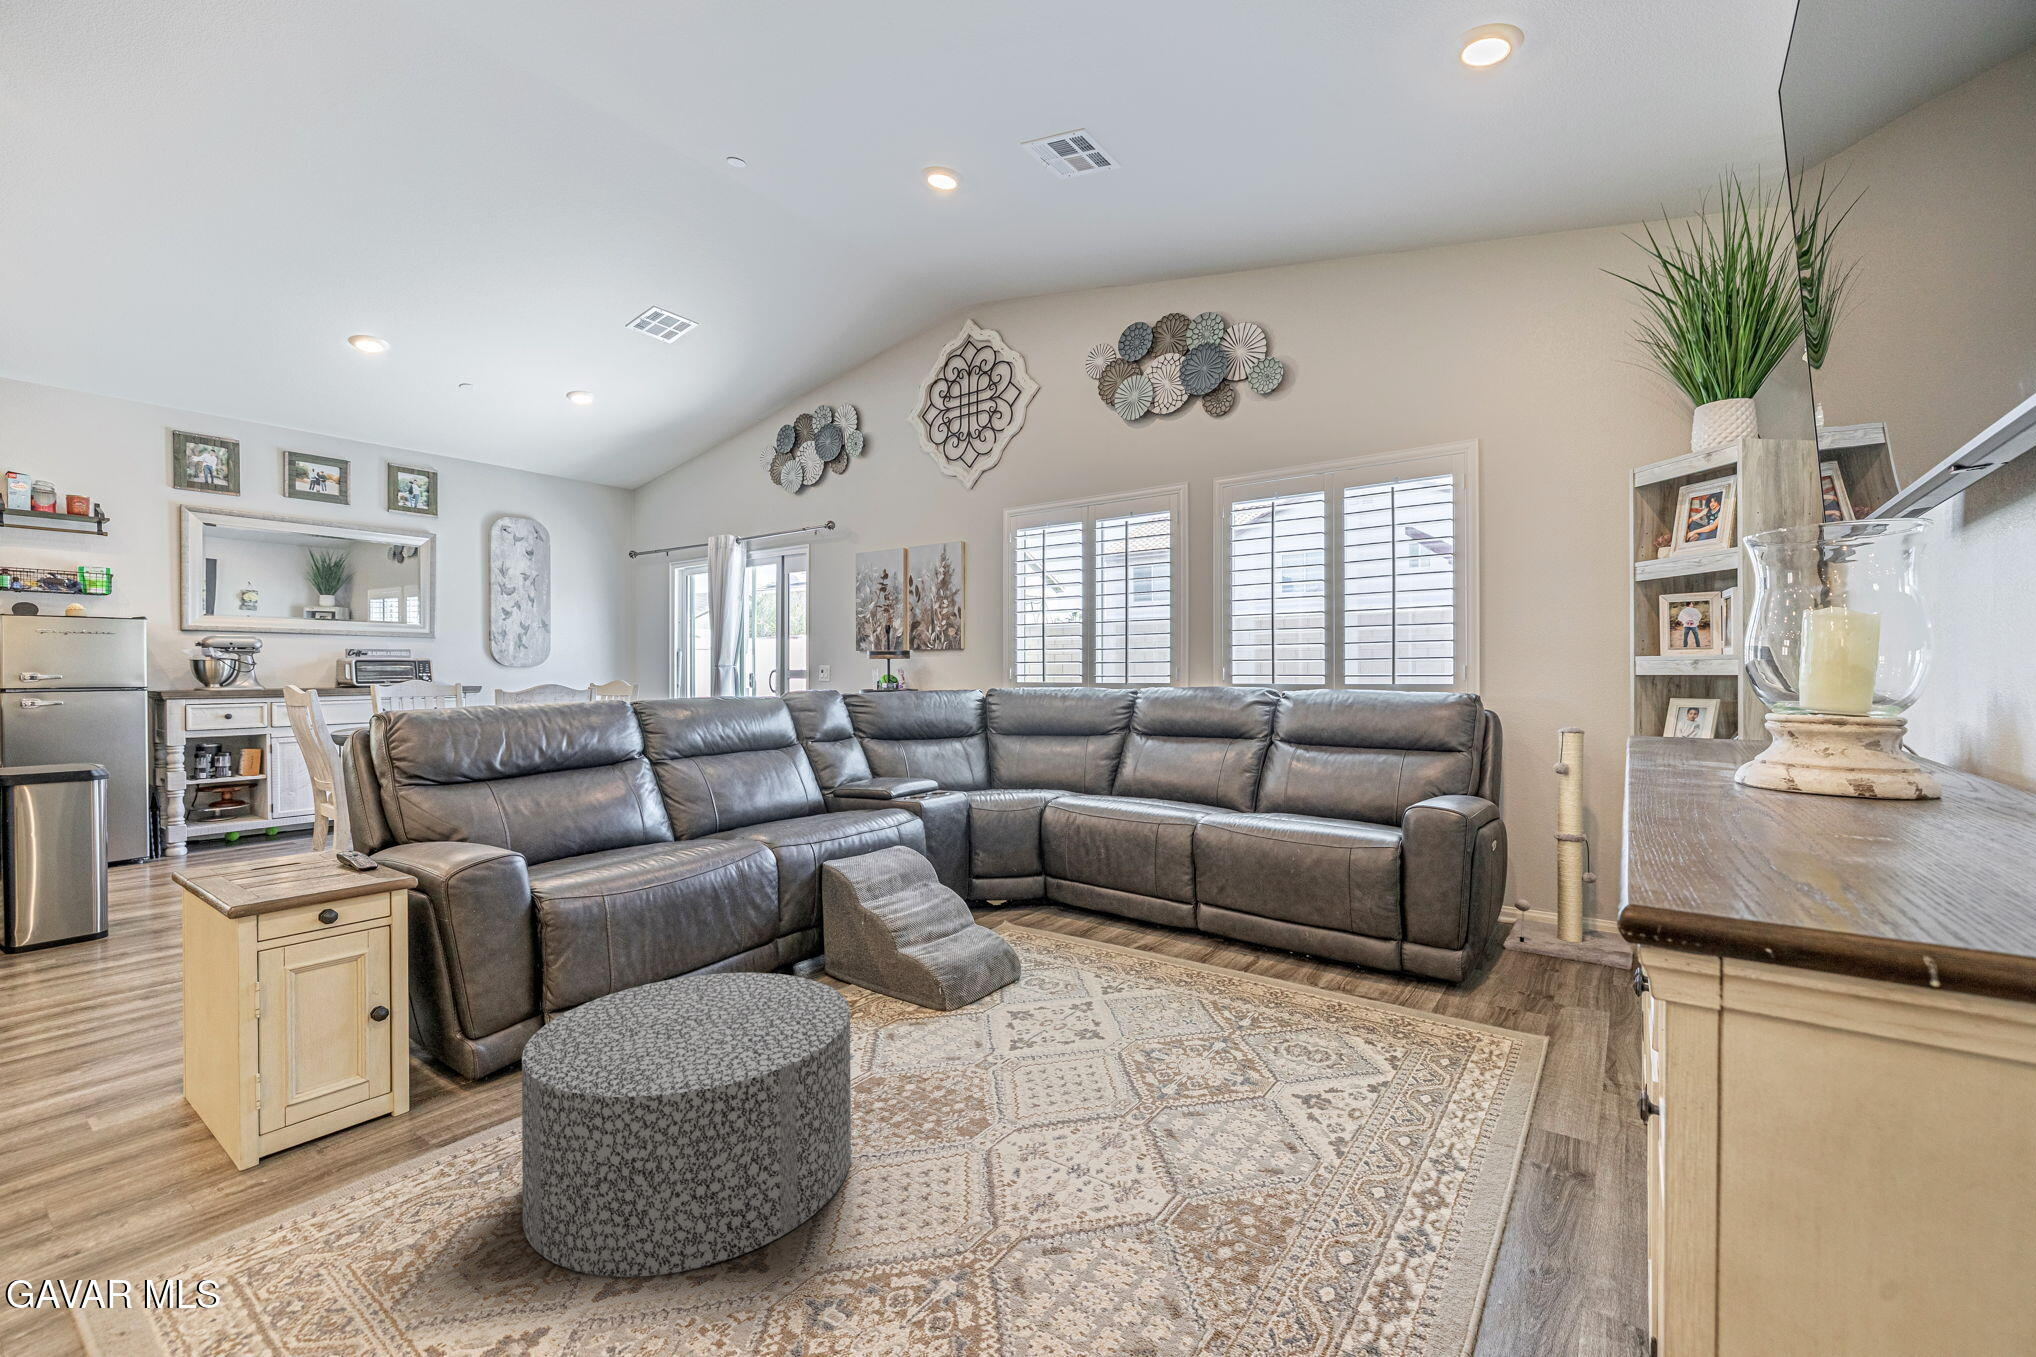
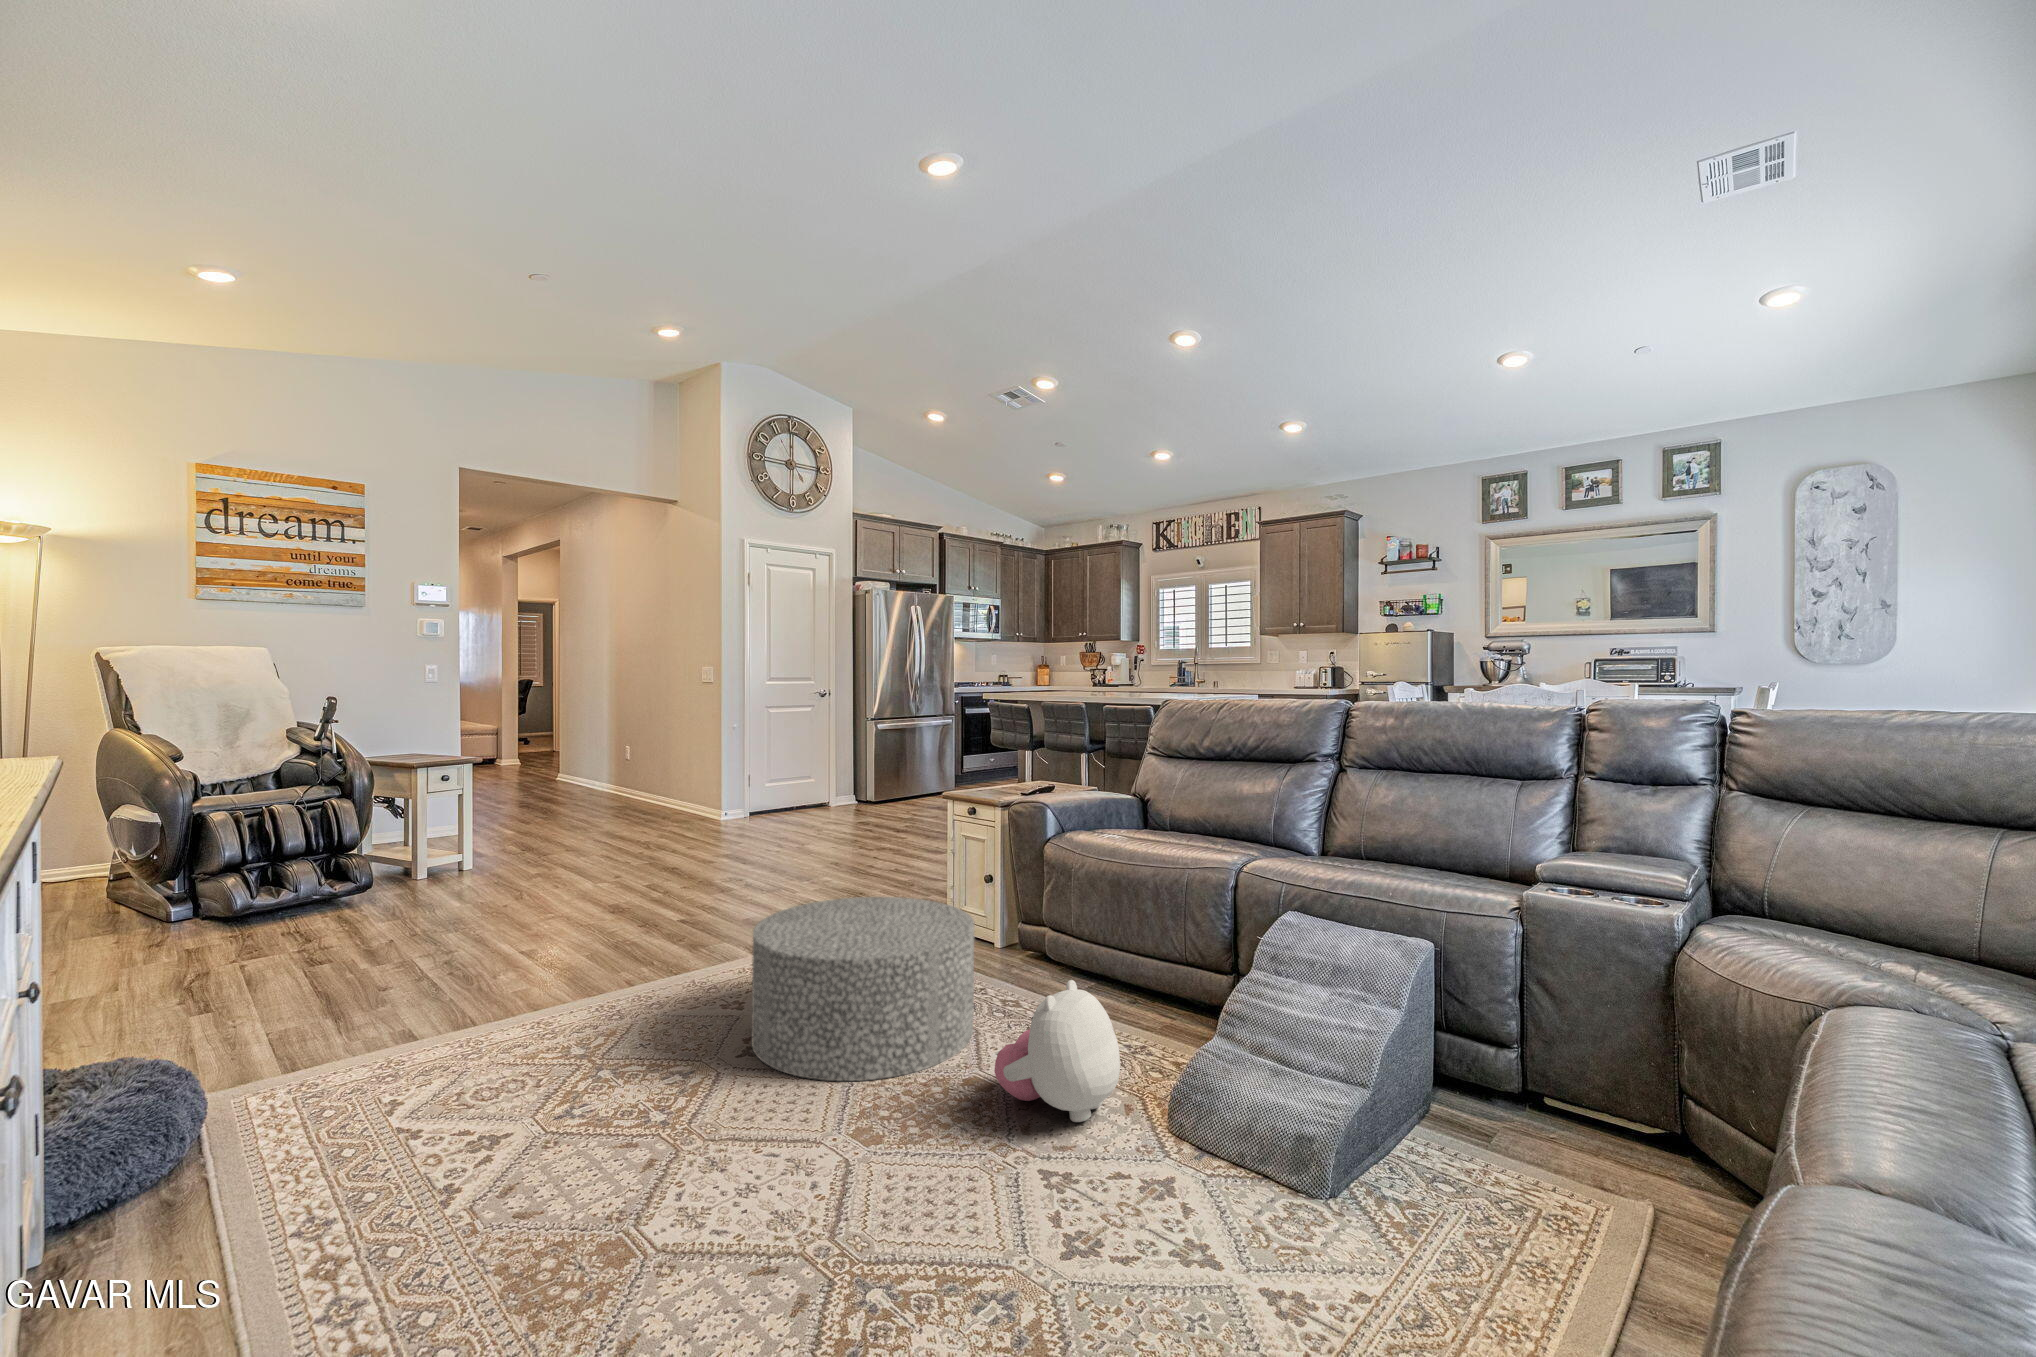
plush toy: none [860,942,966,1061] -> present [995,980,1120,1122]

